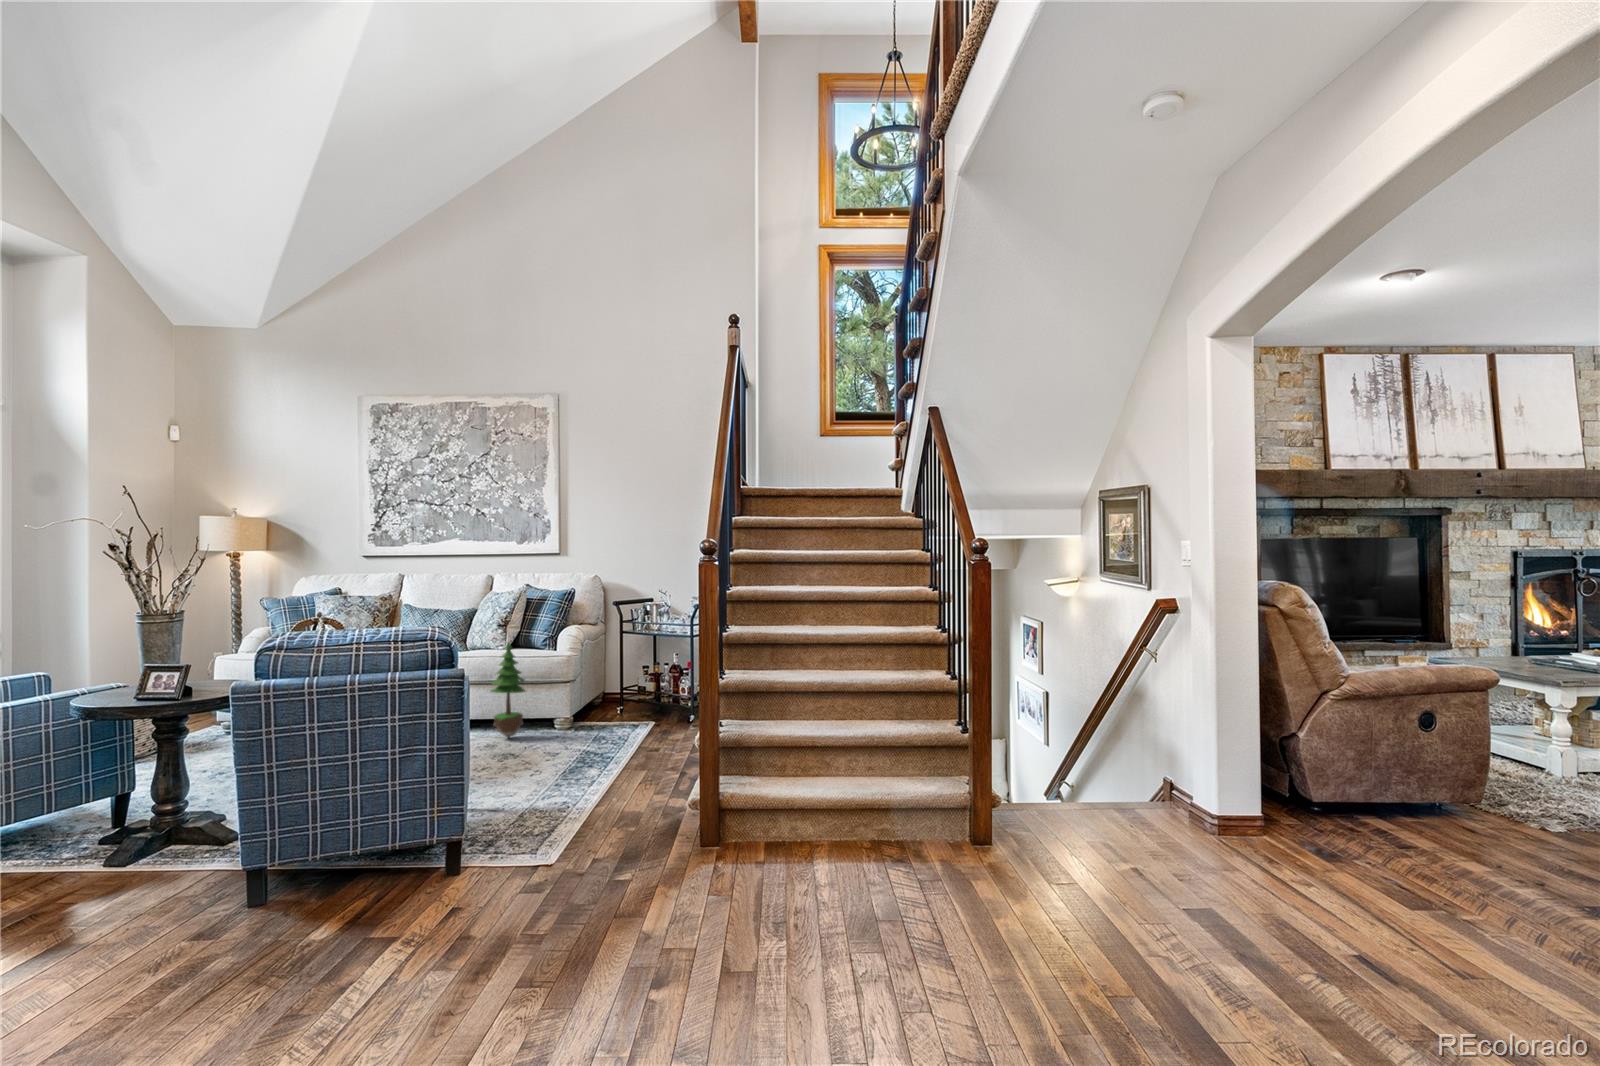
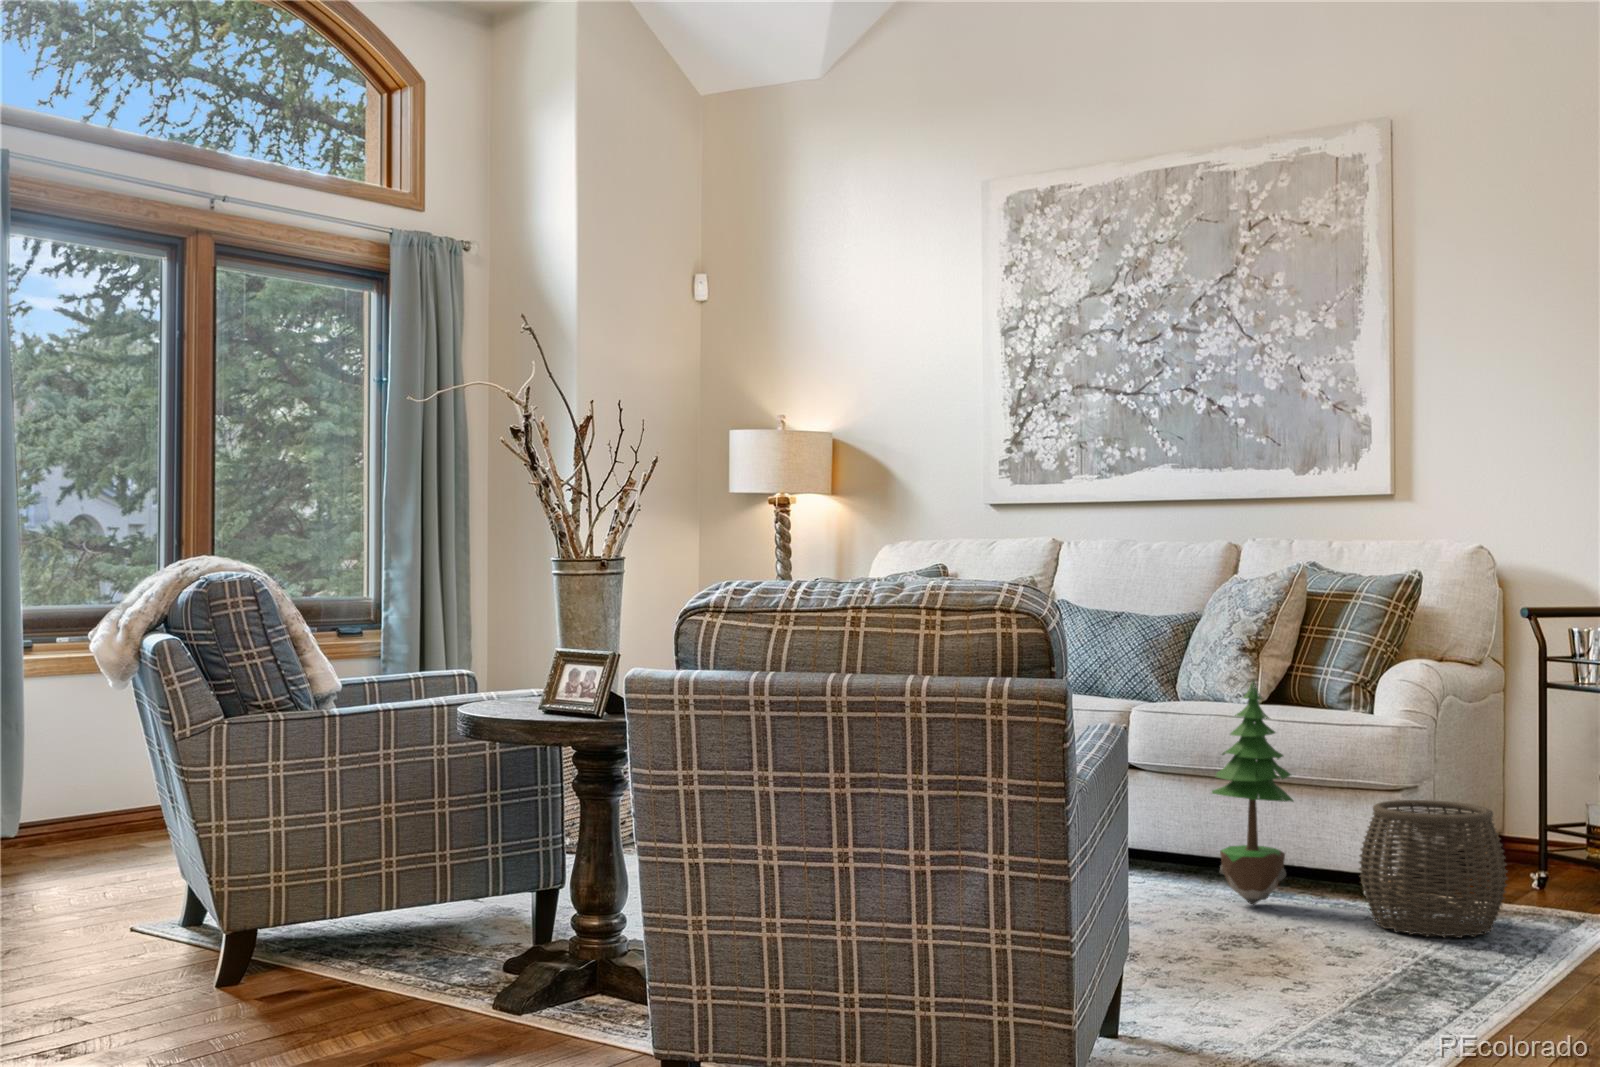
woven basket: none [555,685,615,742] -> present [1359,800,1508,938]

